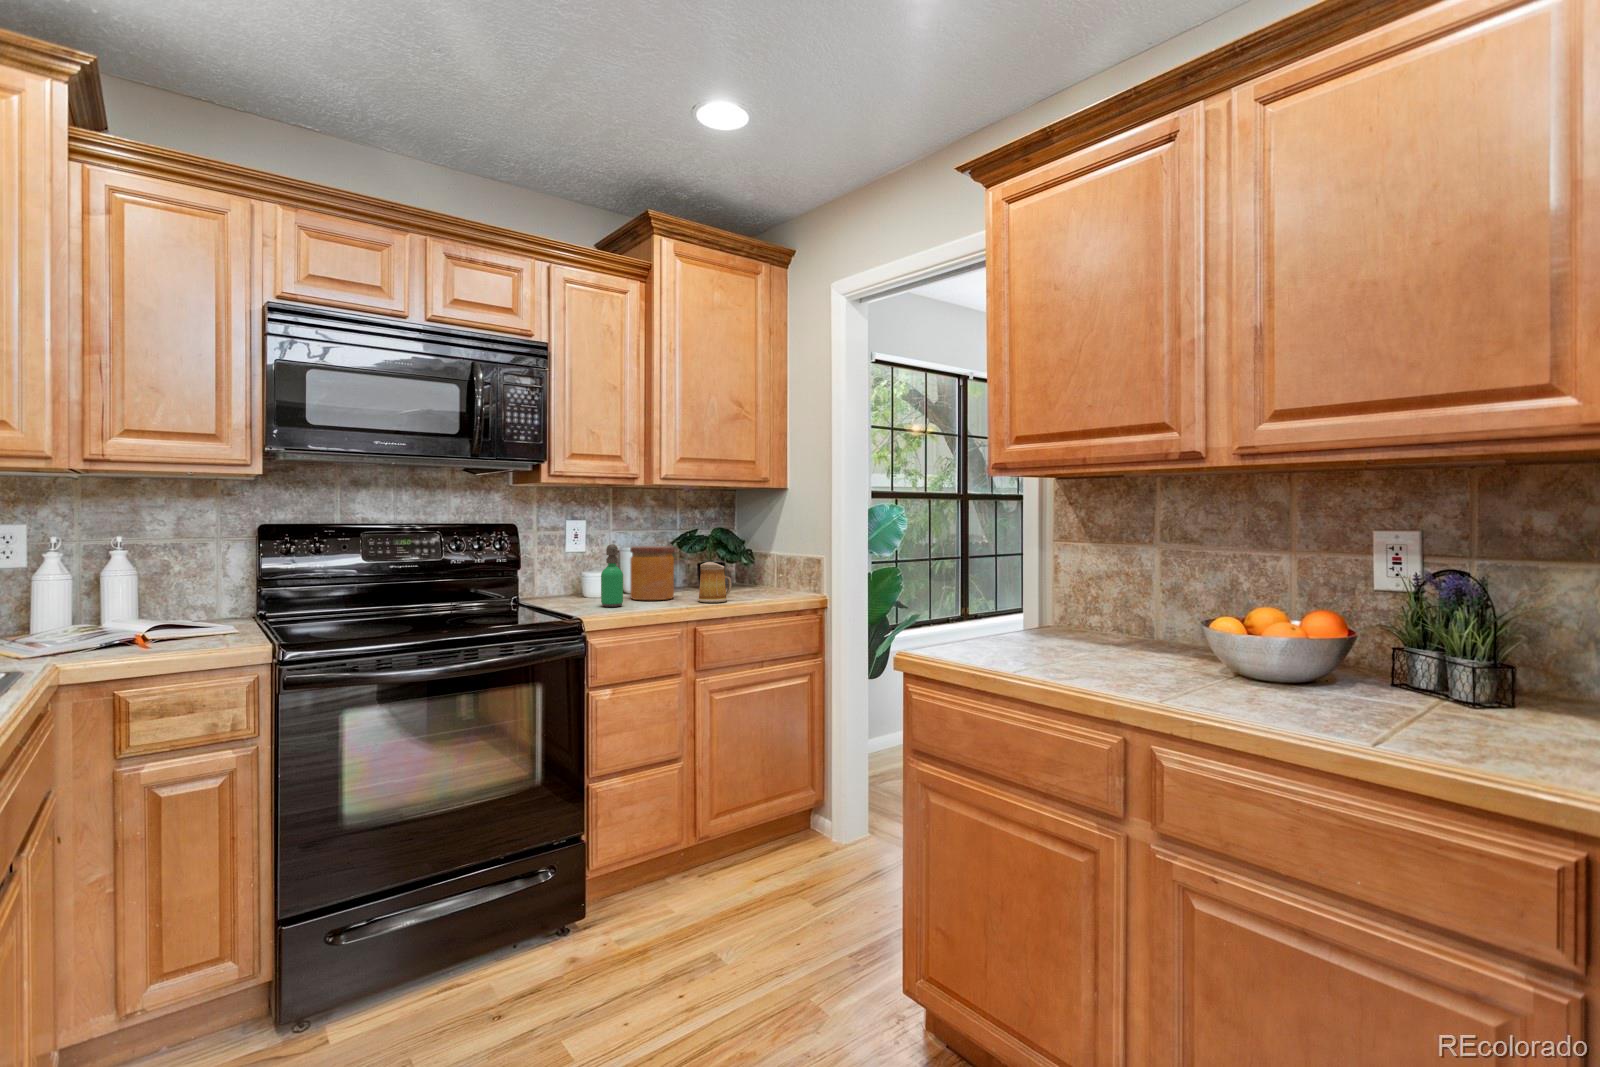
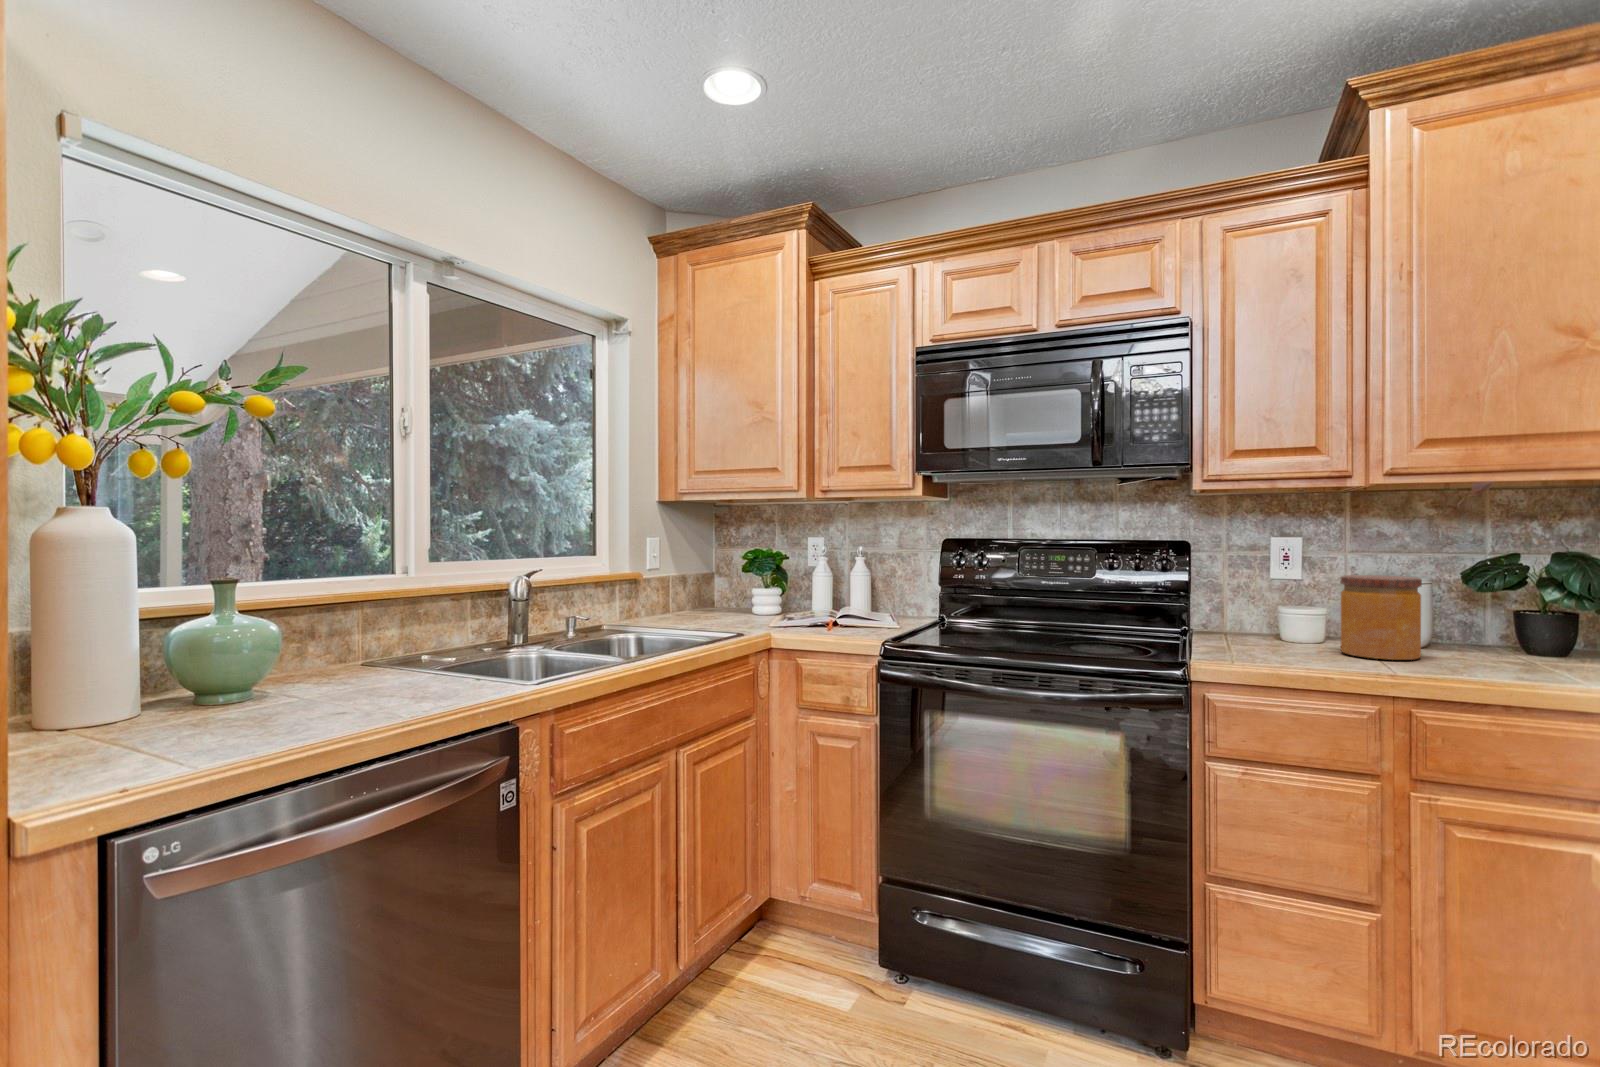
soap dispenser: present [601,544,623,607] -> none [1266,571,1301,658]
mug: present [698,562,732,603] -> none [1446,608,1524,679]

